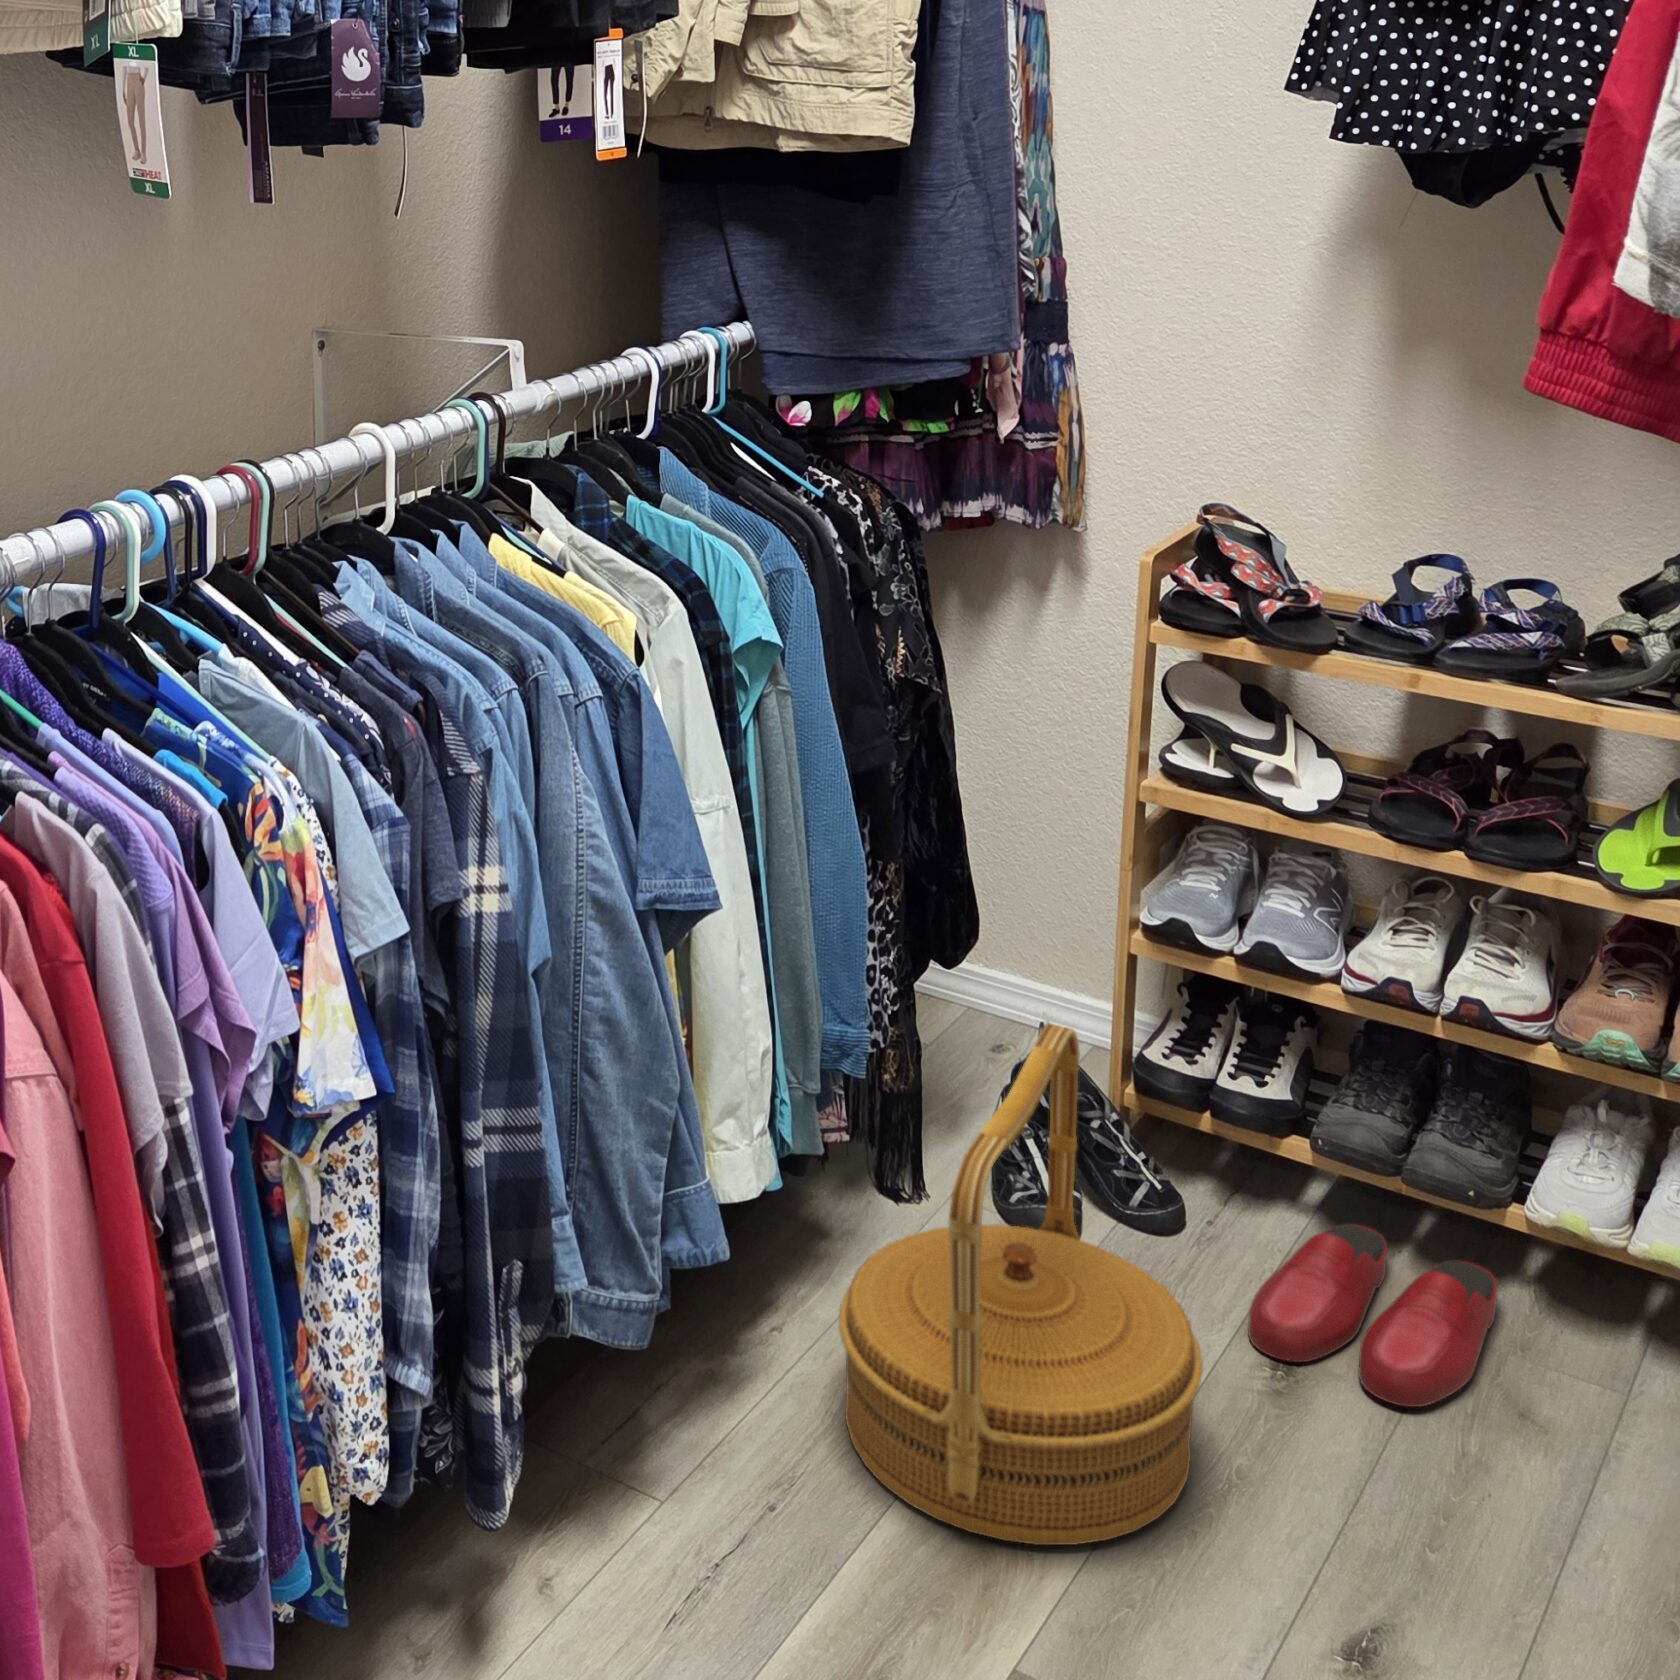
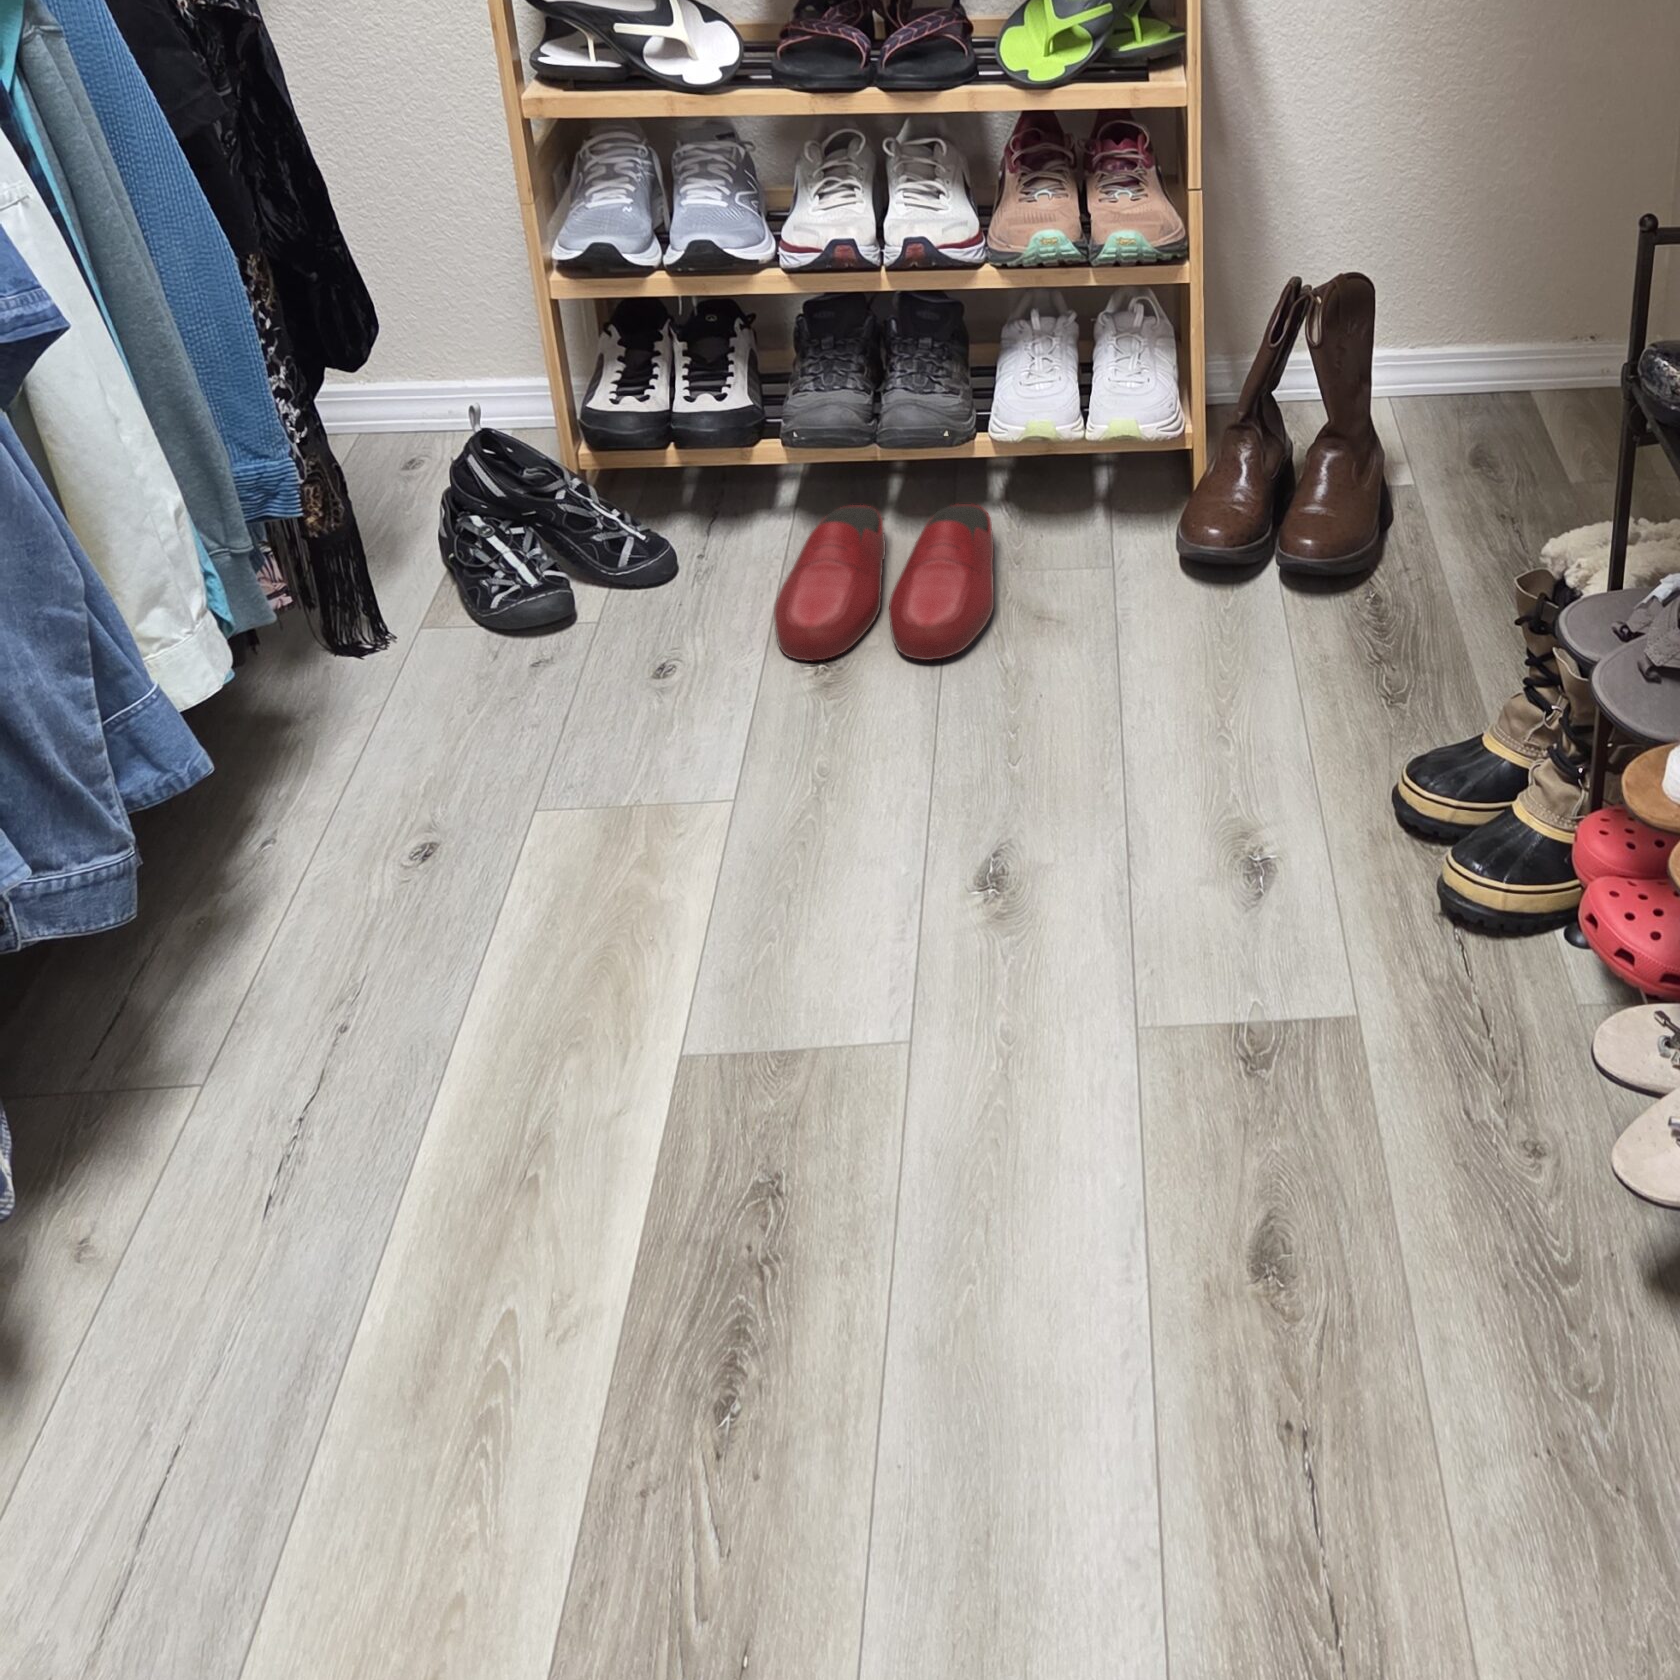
woven basket: present [839,1024,1203,1545] -> none [344,384,773,962]

